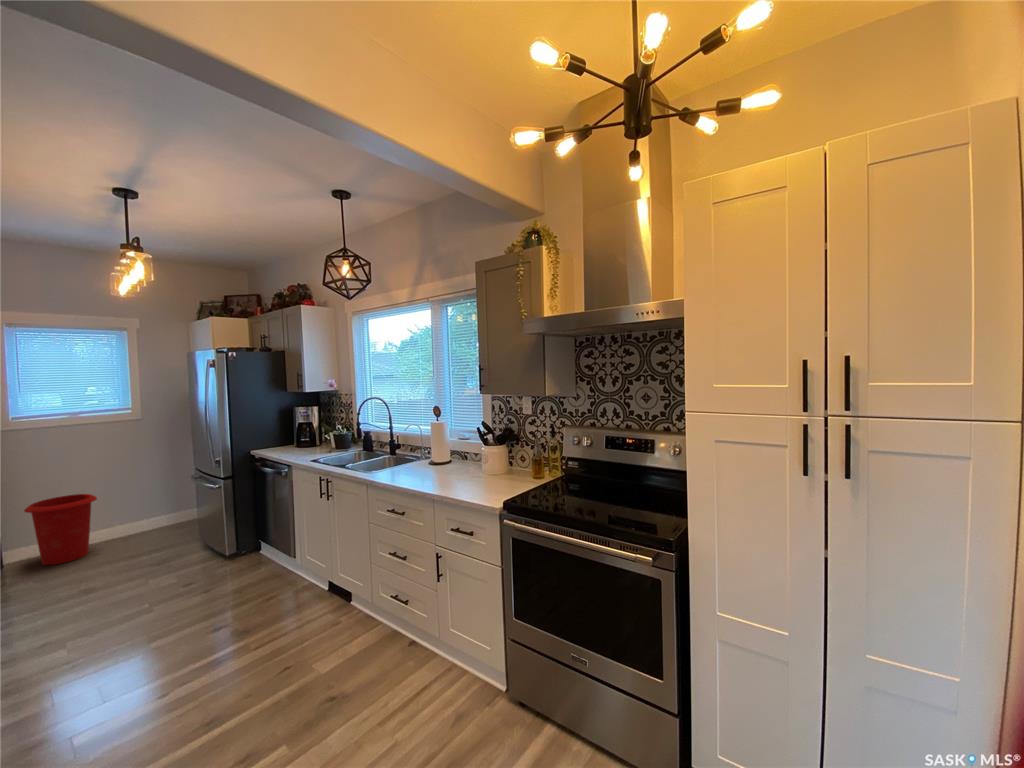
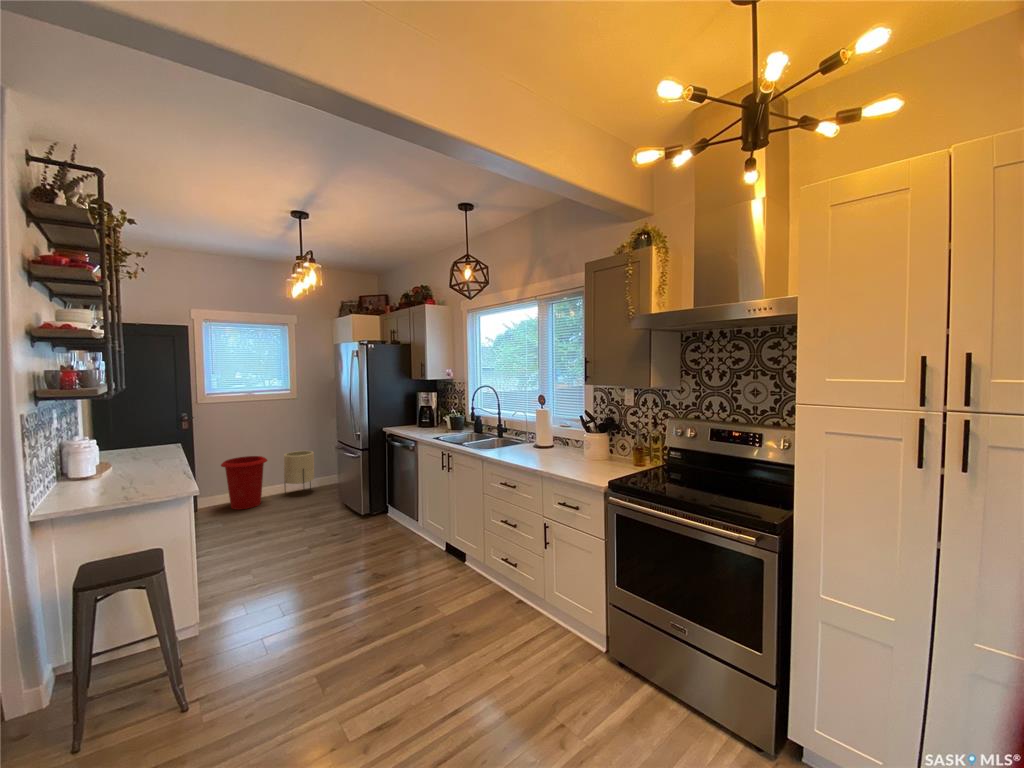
planter: none [122,482,167,538] -> present [284,451,314,493]

